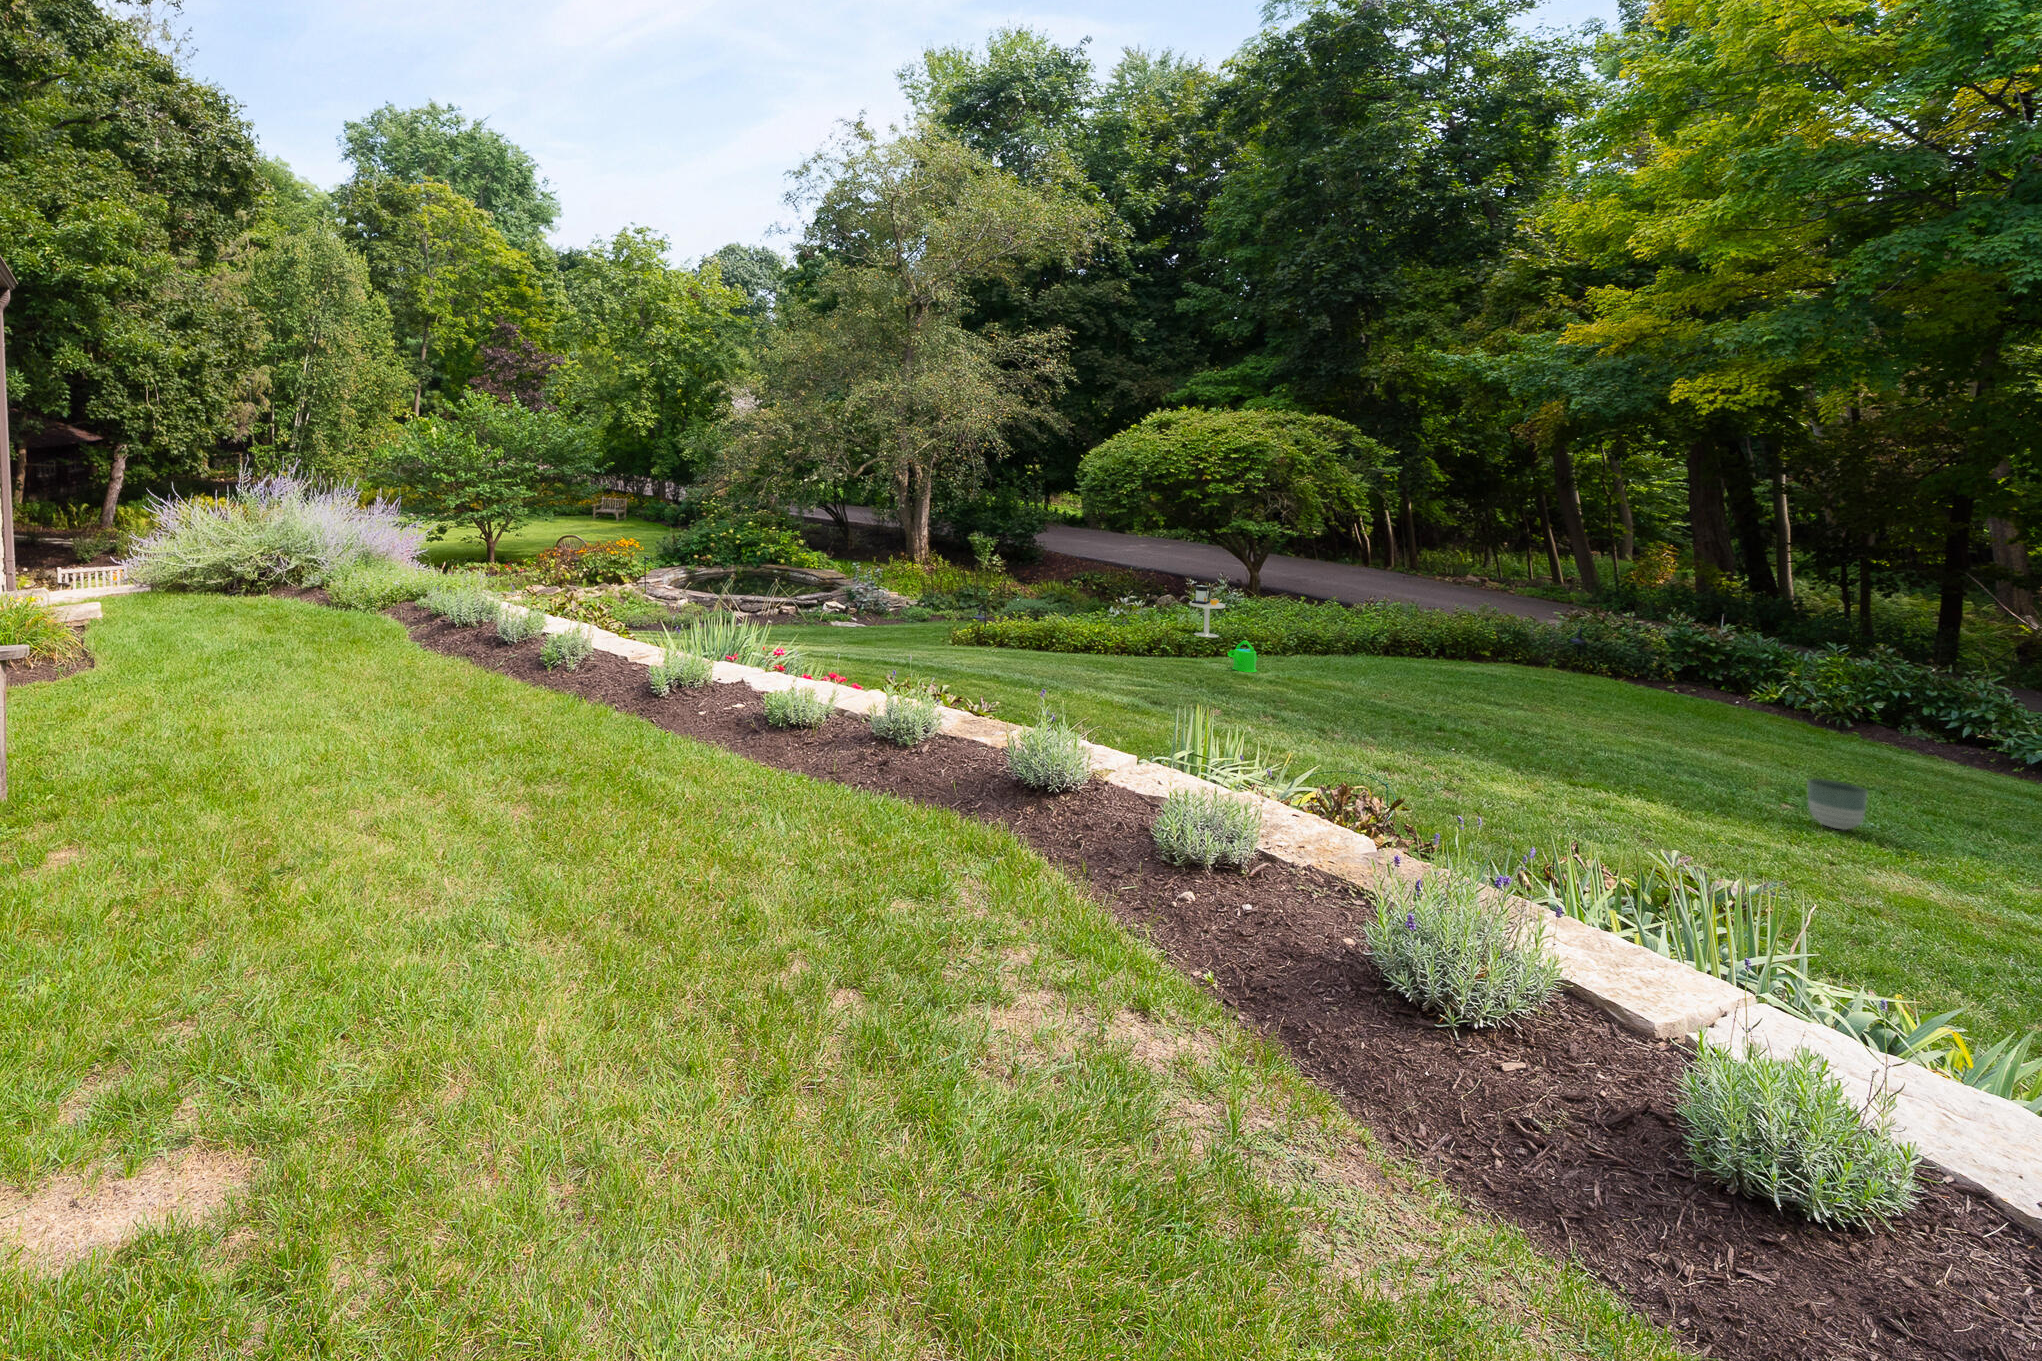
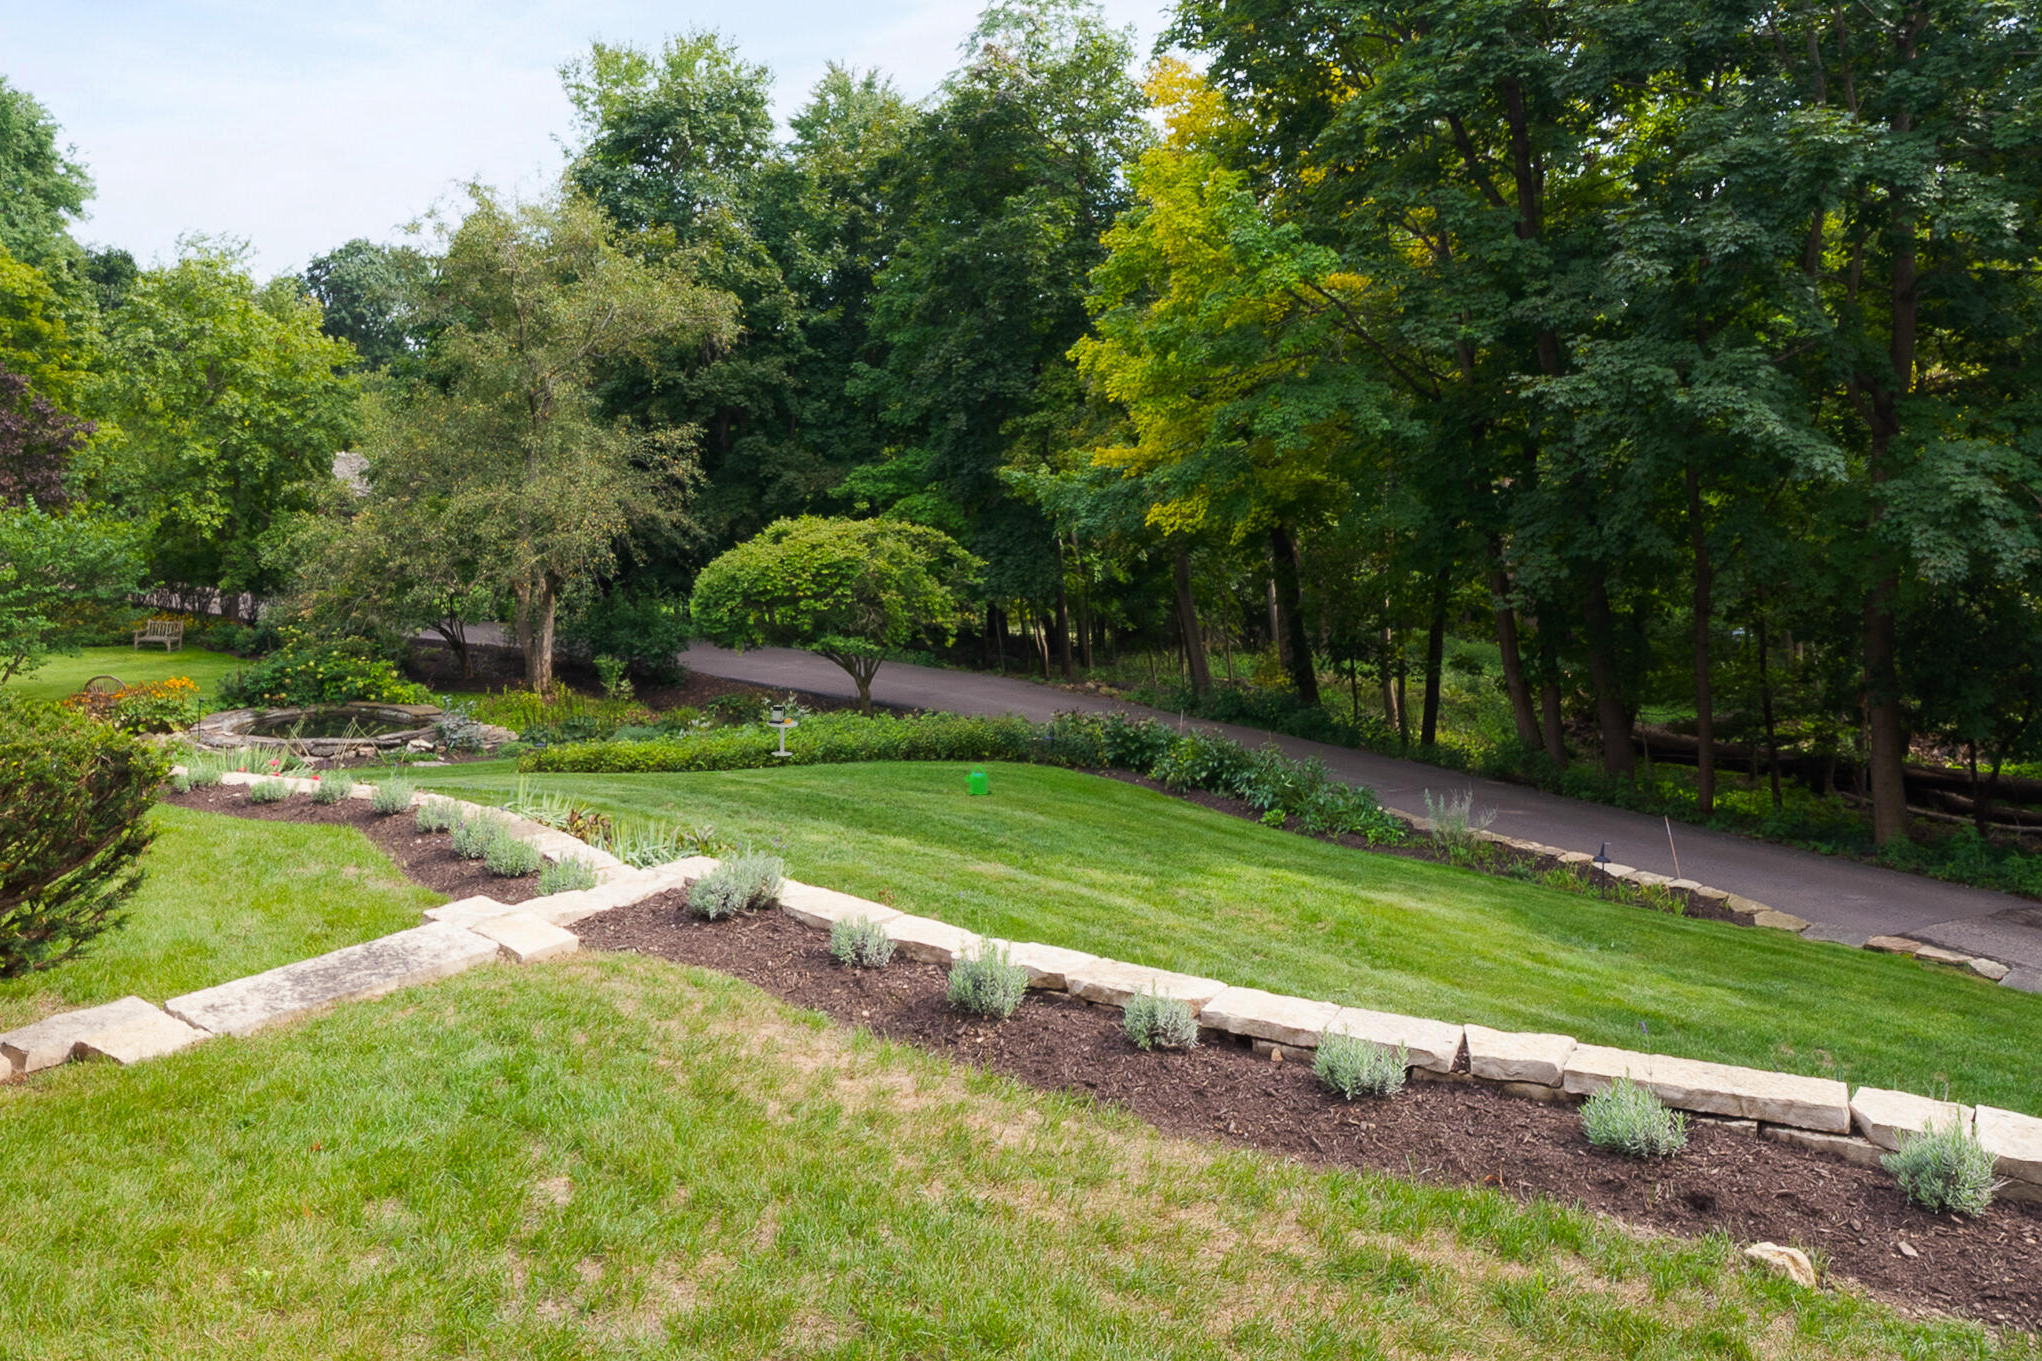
watering can: present [1228,640,1257,672] -> present [965,766,989,795]
planter: present [1807,779,1868,830] -> none [1097,838,1126,874]

